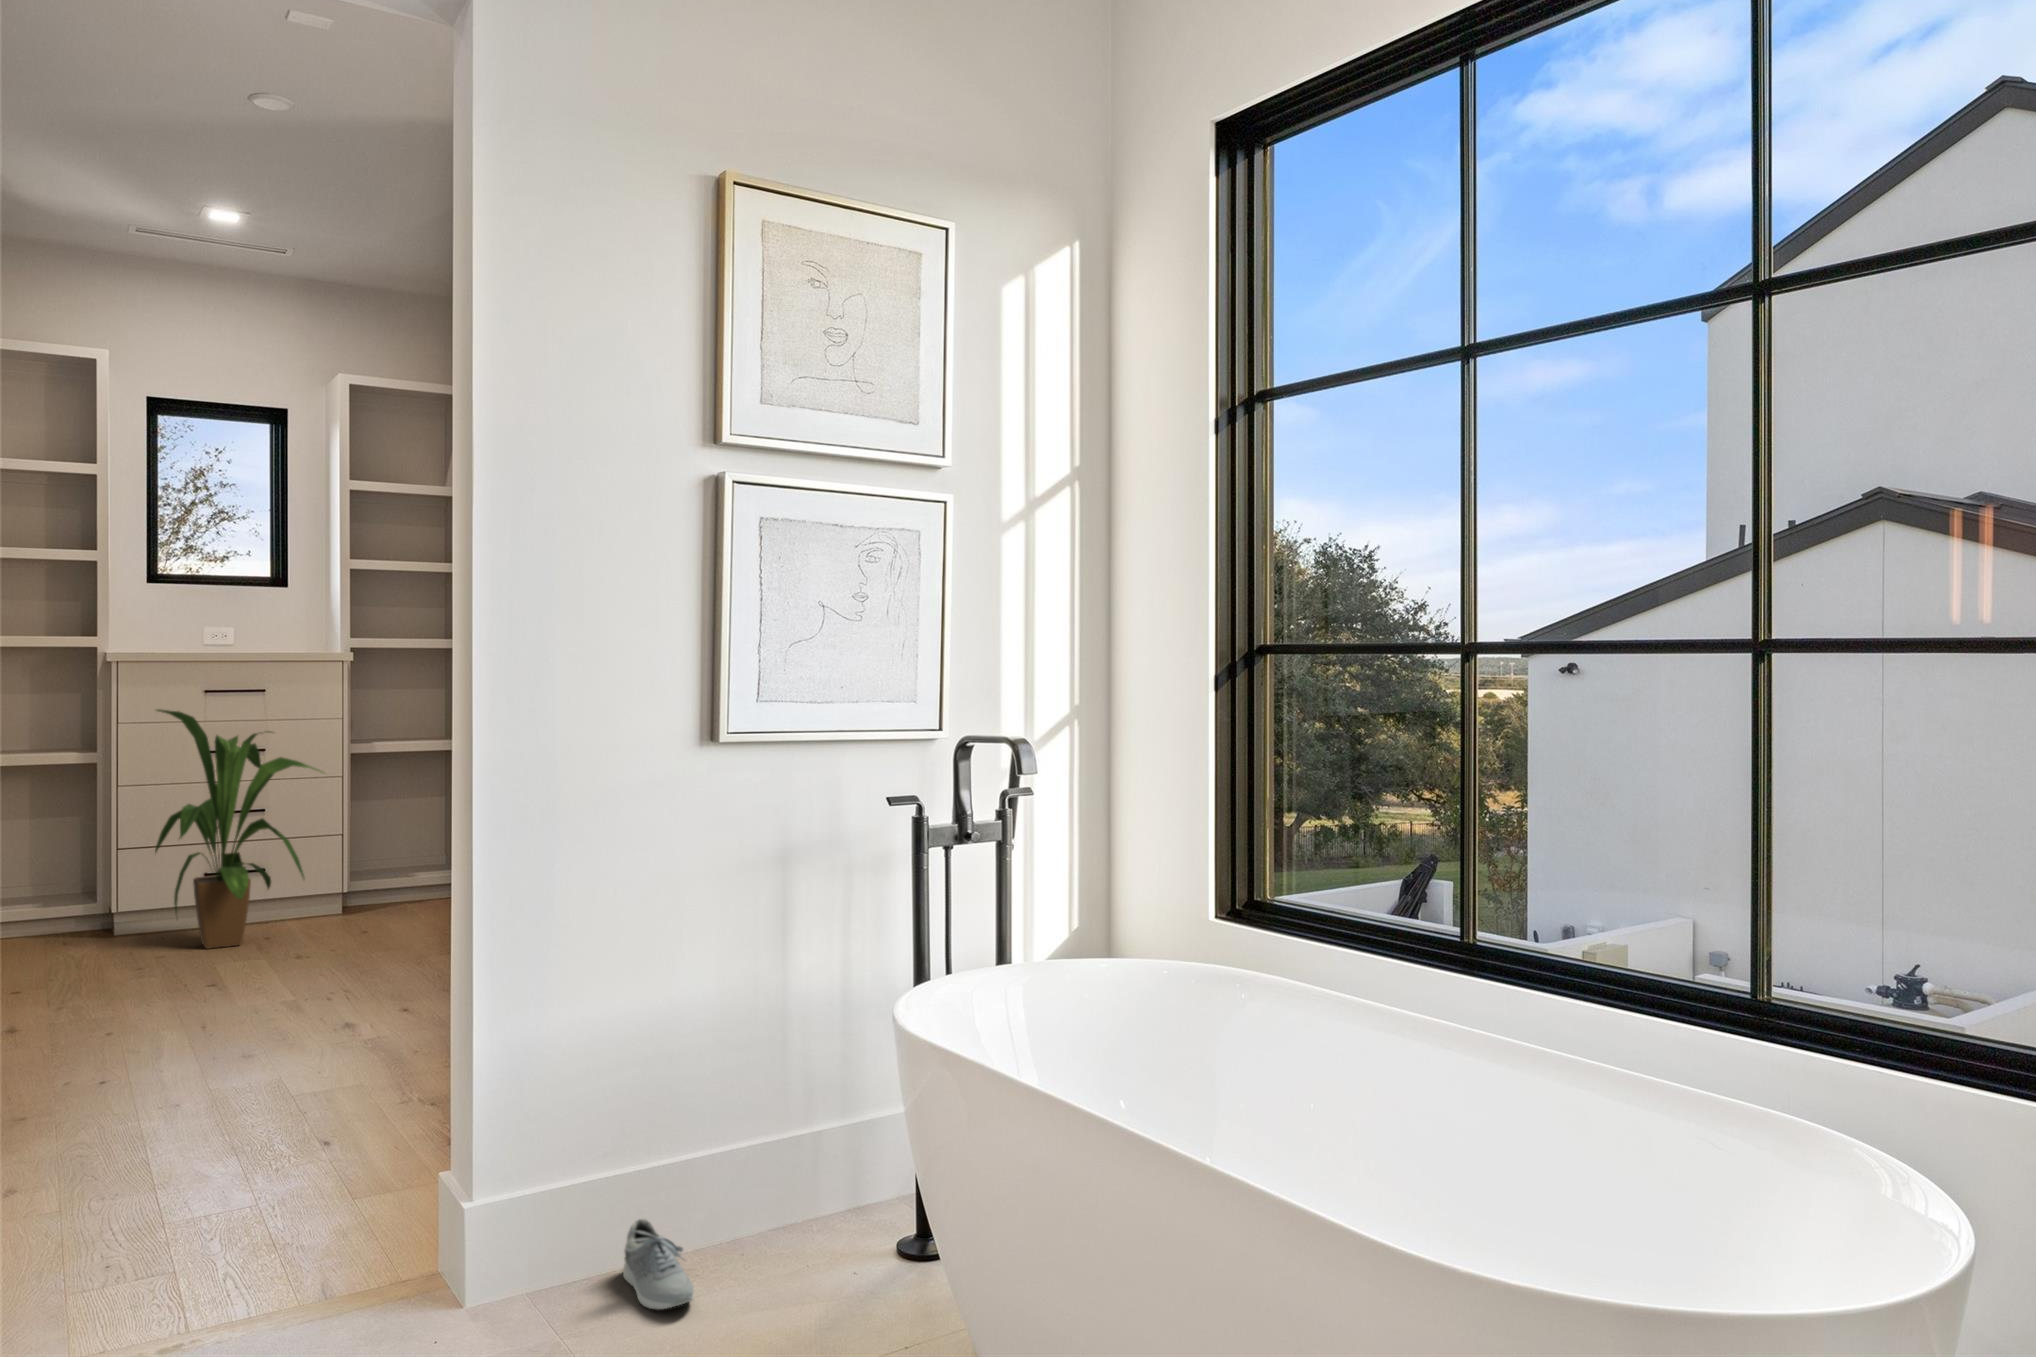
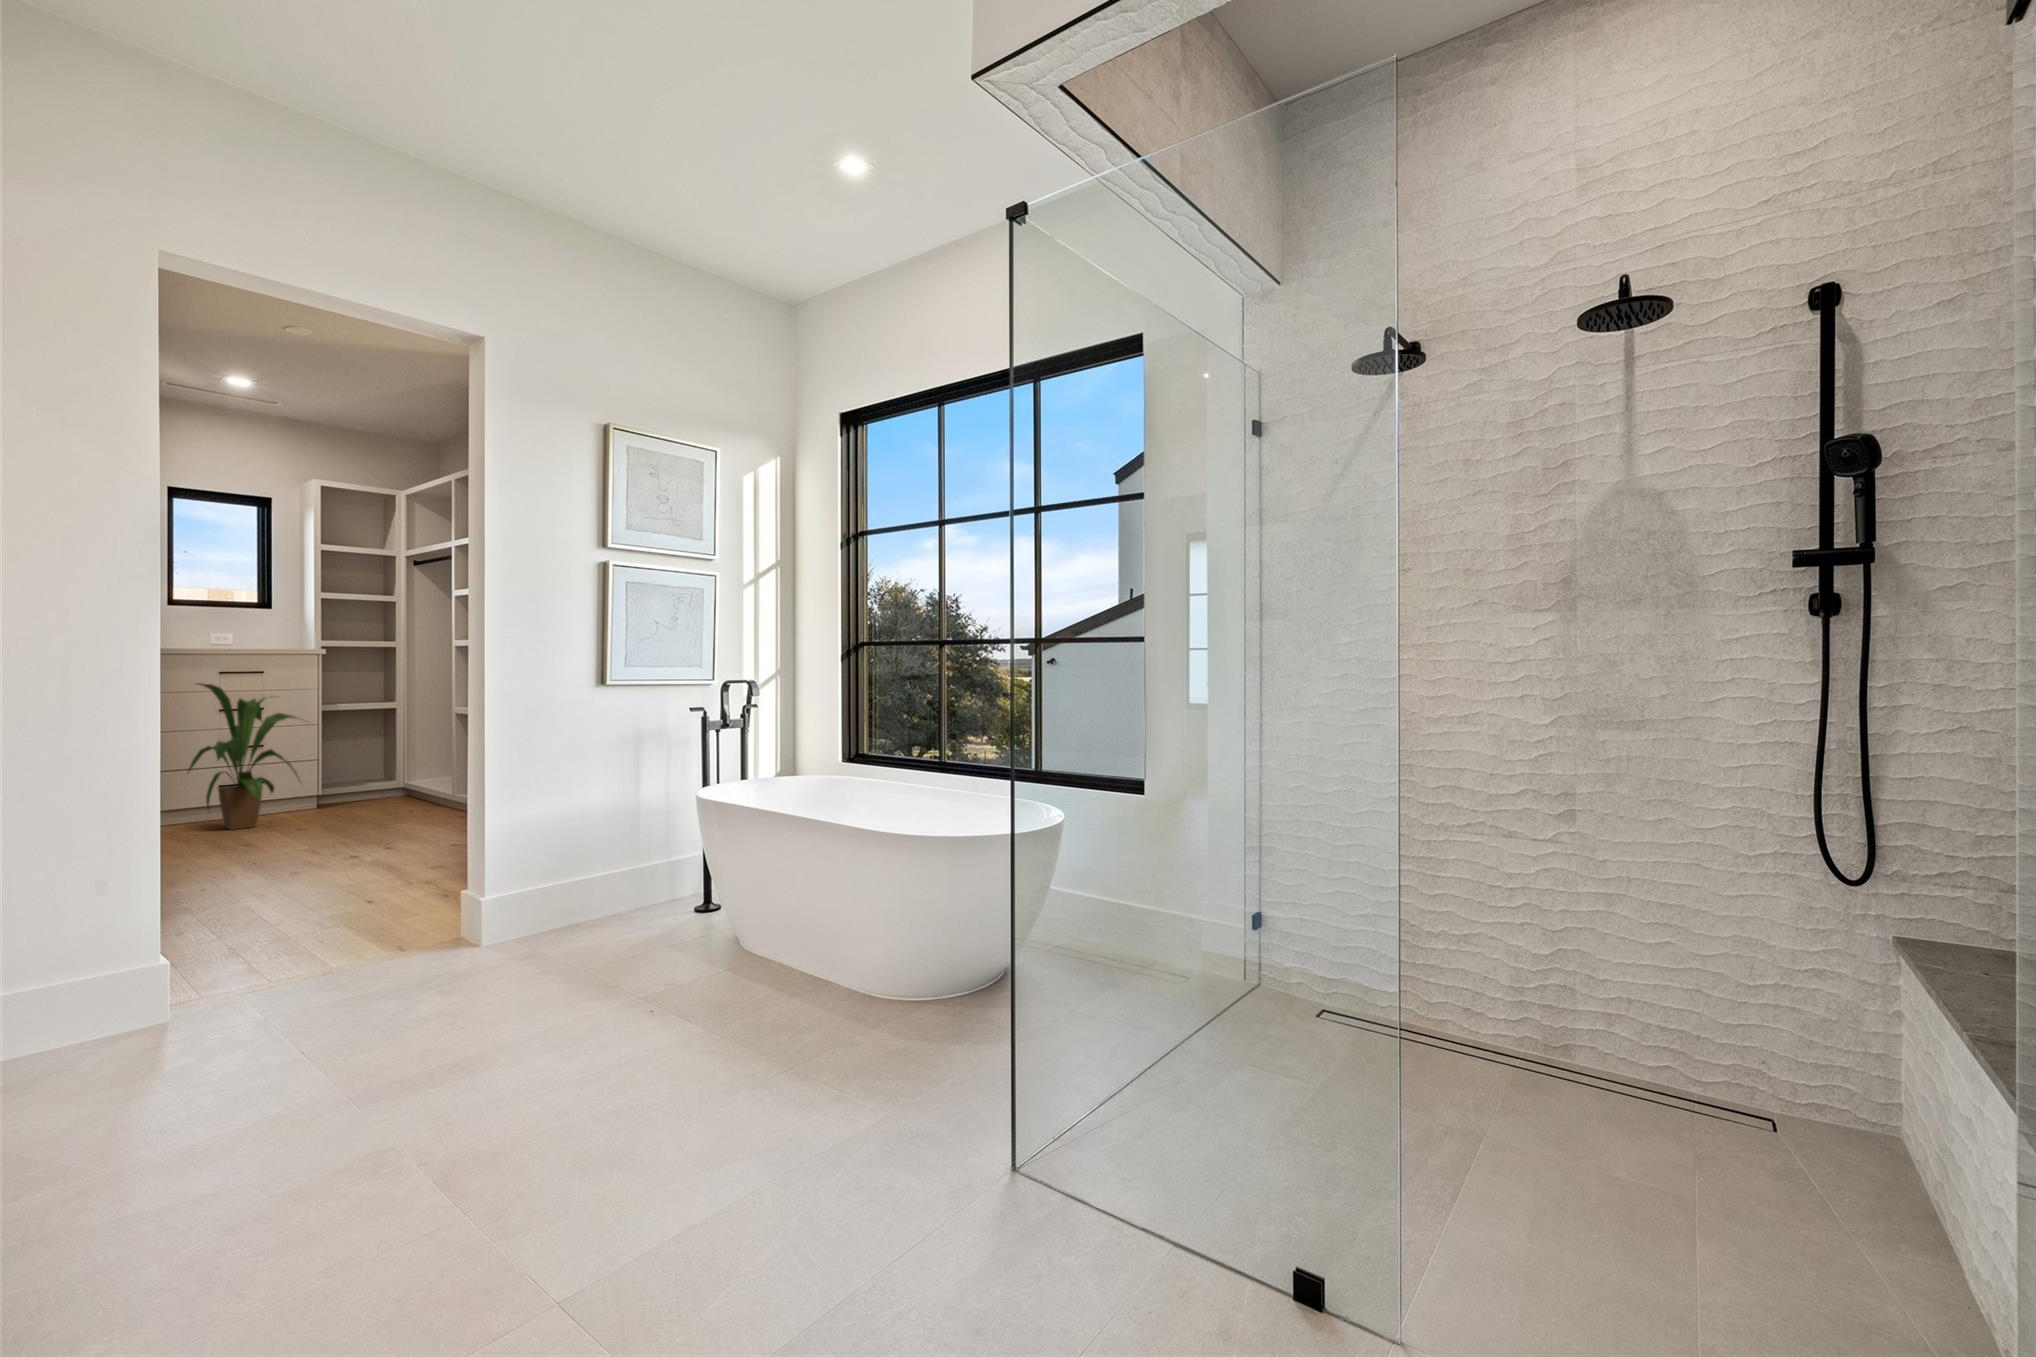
shoe: present [623,1219,694,1309] -> none [565,898,603,929]

